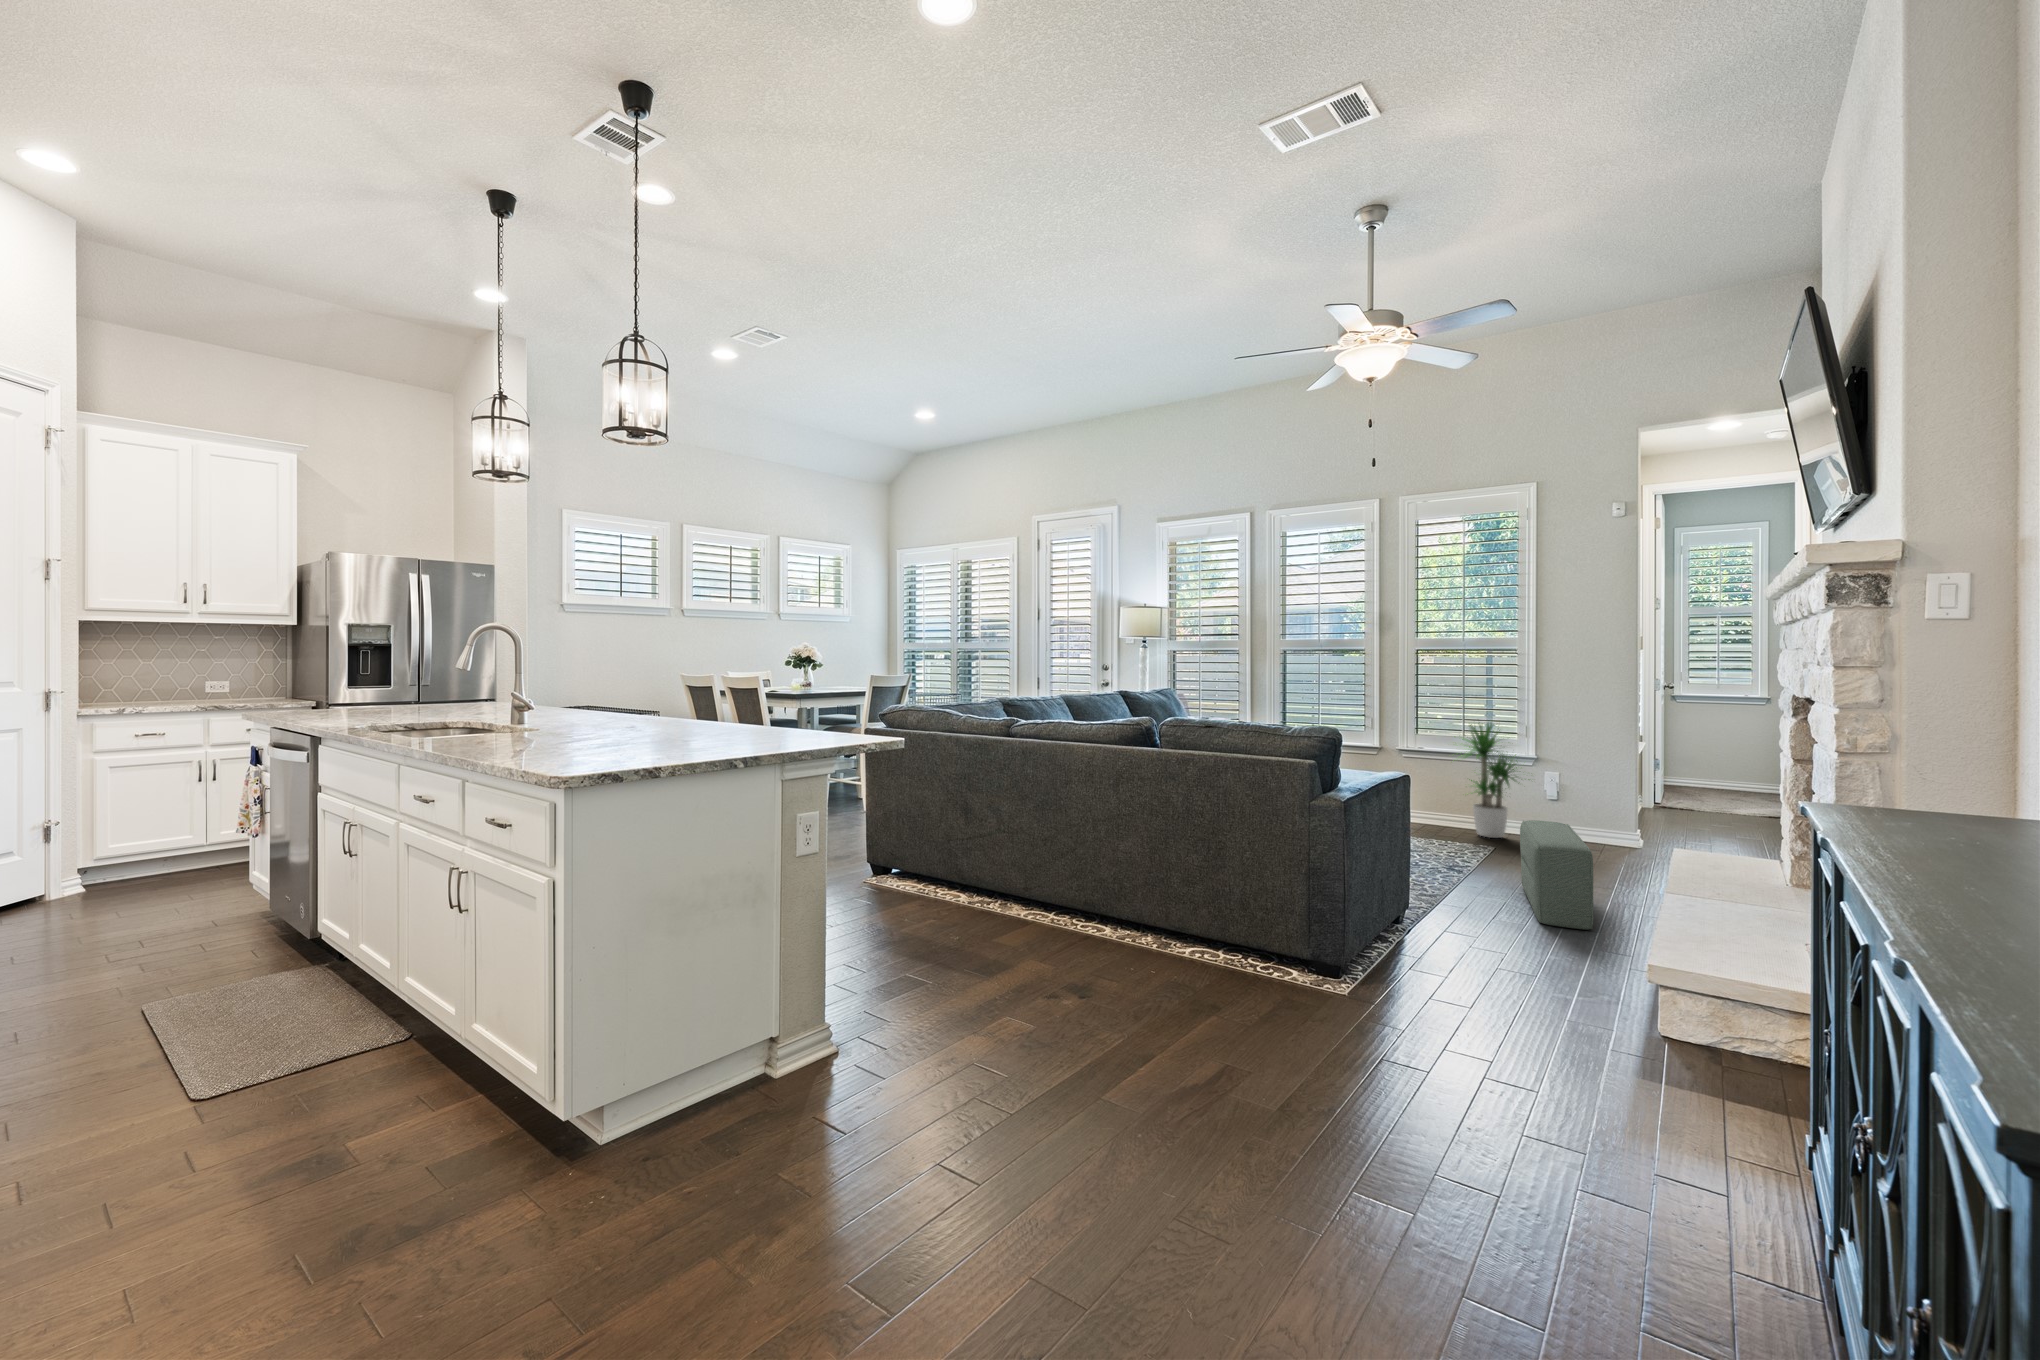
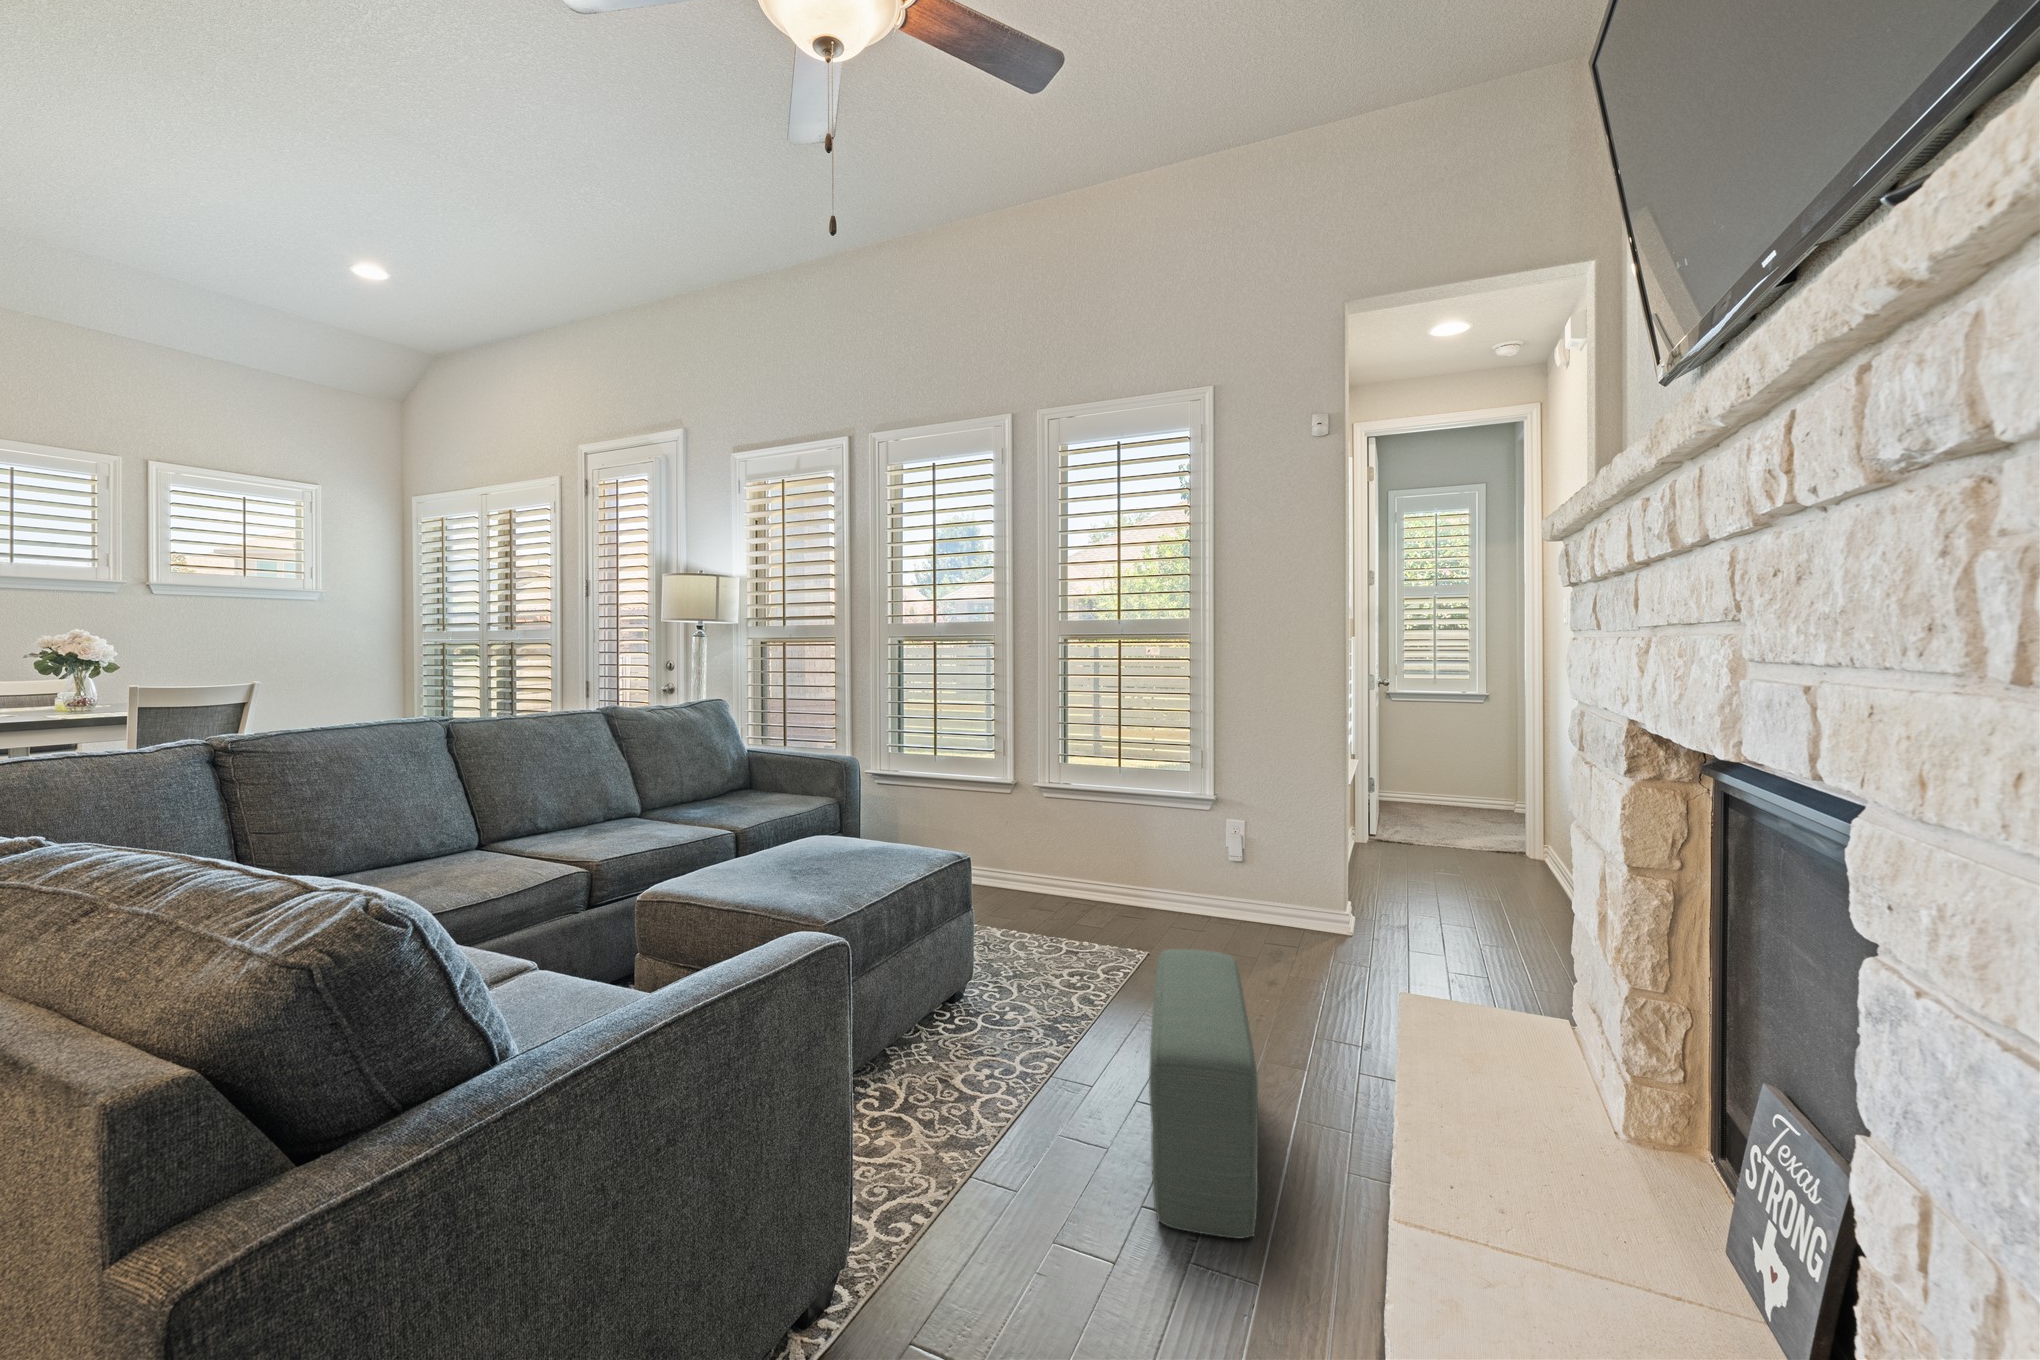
potted plant: present [1454,724,1530,838] -> none [1095,741,1217,928]

